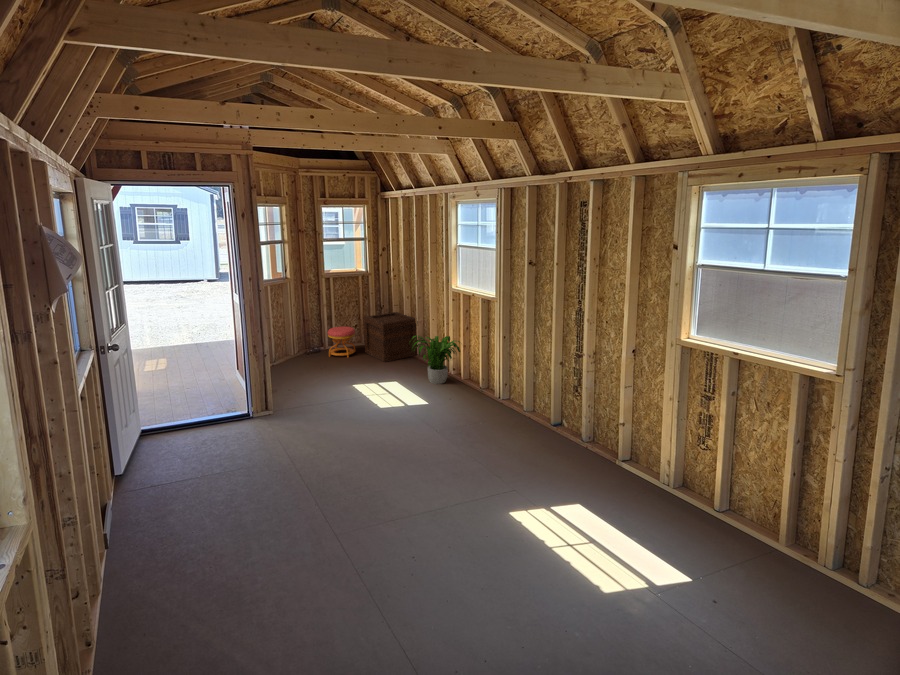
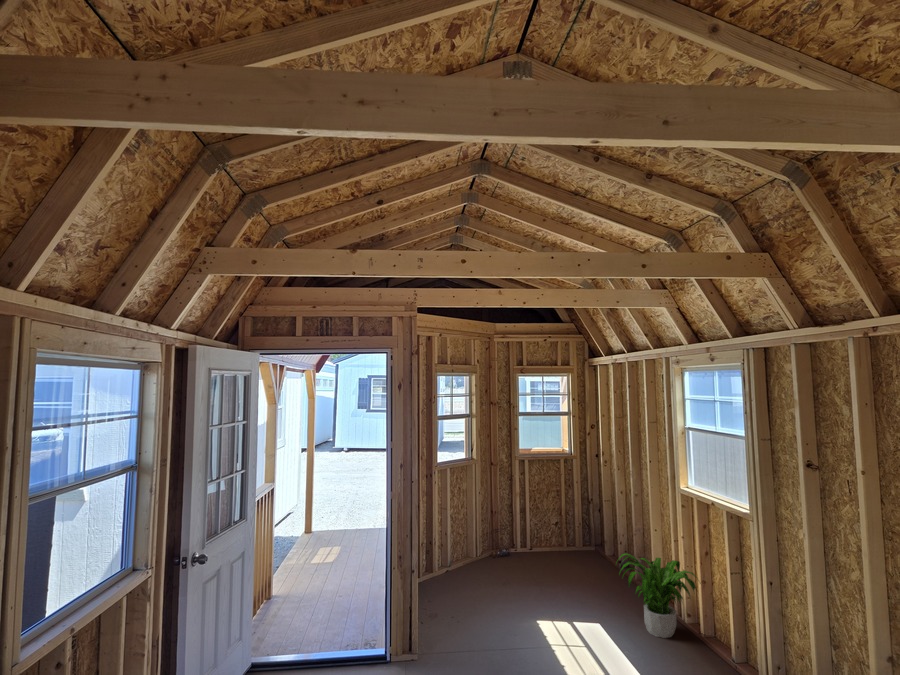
wooden crate: present [364,312,418,362] -> none [562,509,635,581]
stool: present [328,326,356,357] -> none [516,521,551,565]

